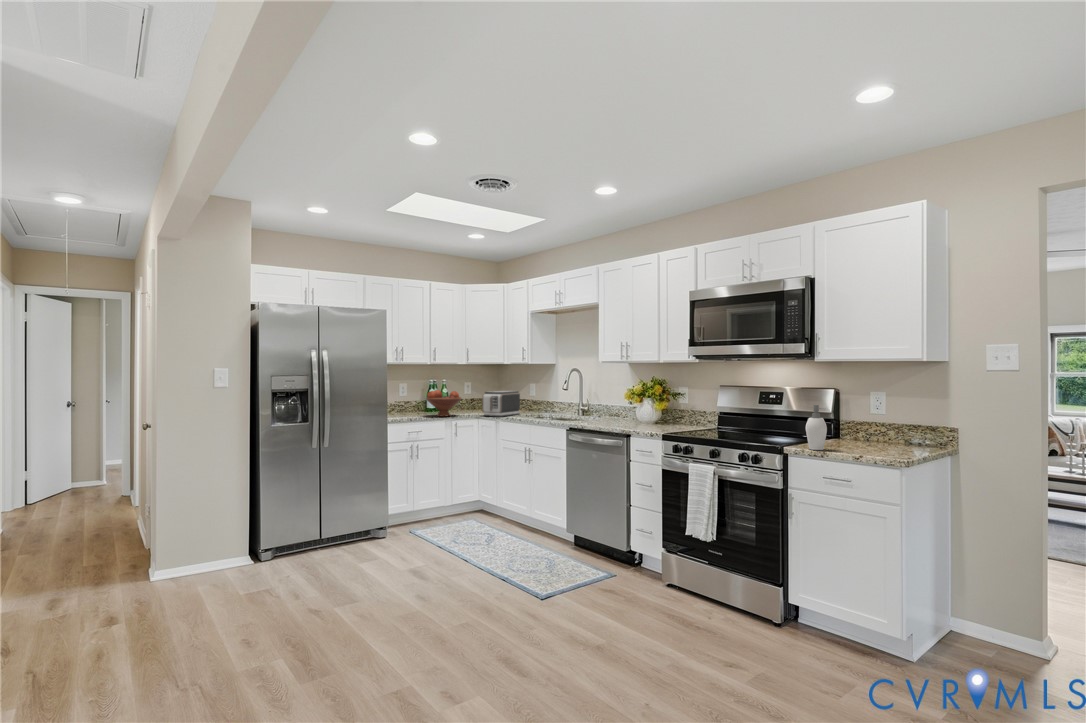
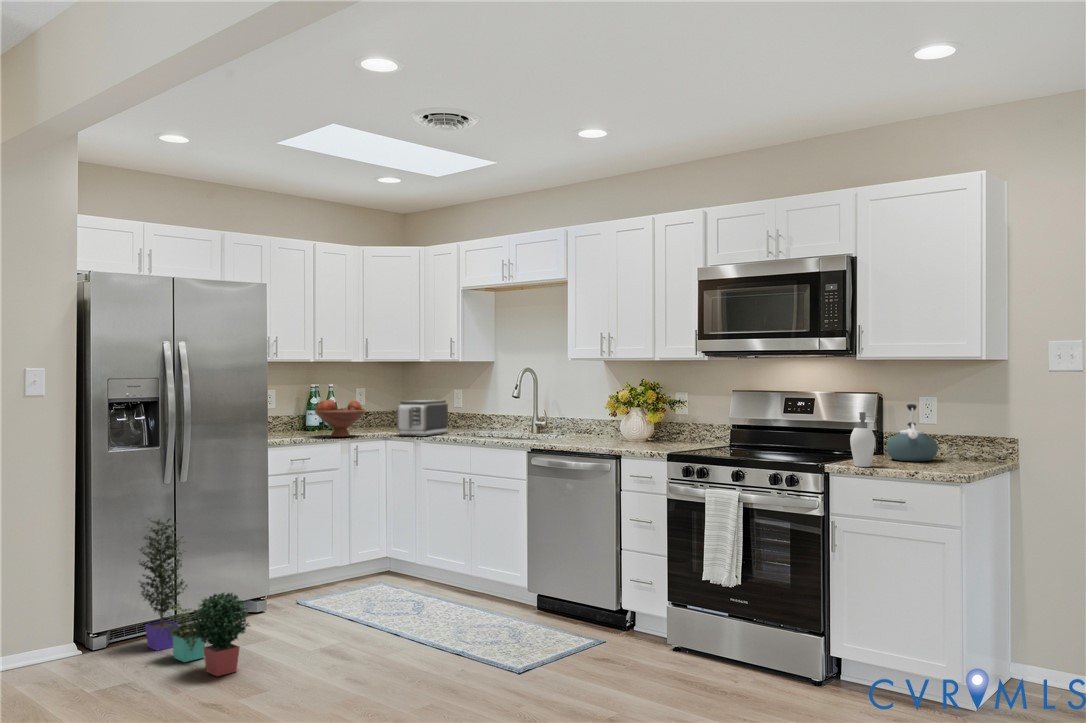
kettle: none [840,398,884,446] -> present [886,404,938,461]
potted plant: none [286,472,353,590] -> present [139,518,250,676]

